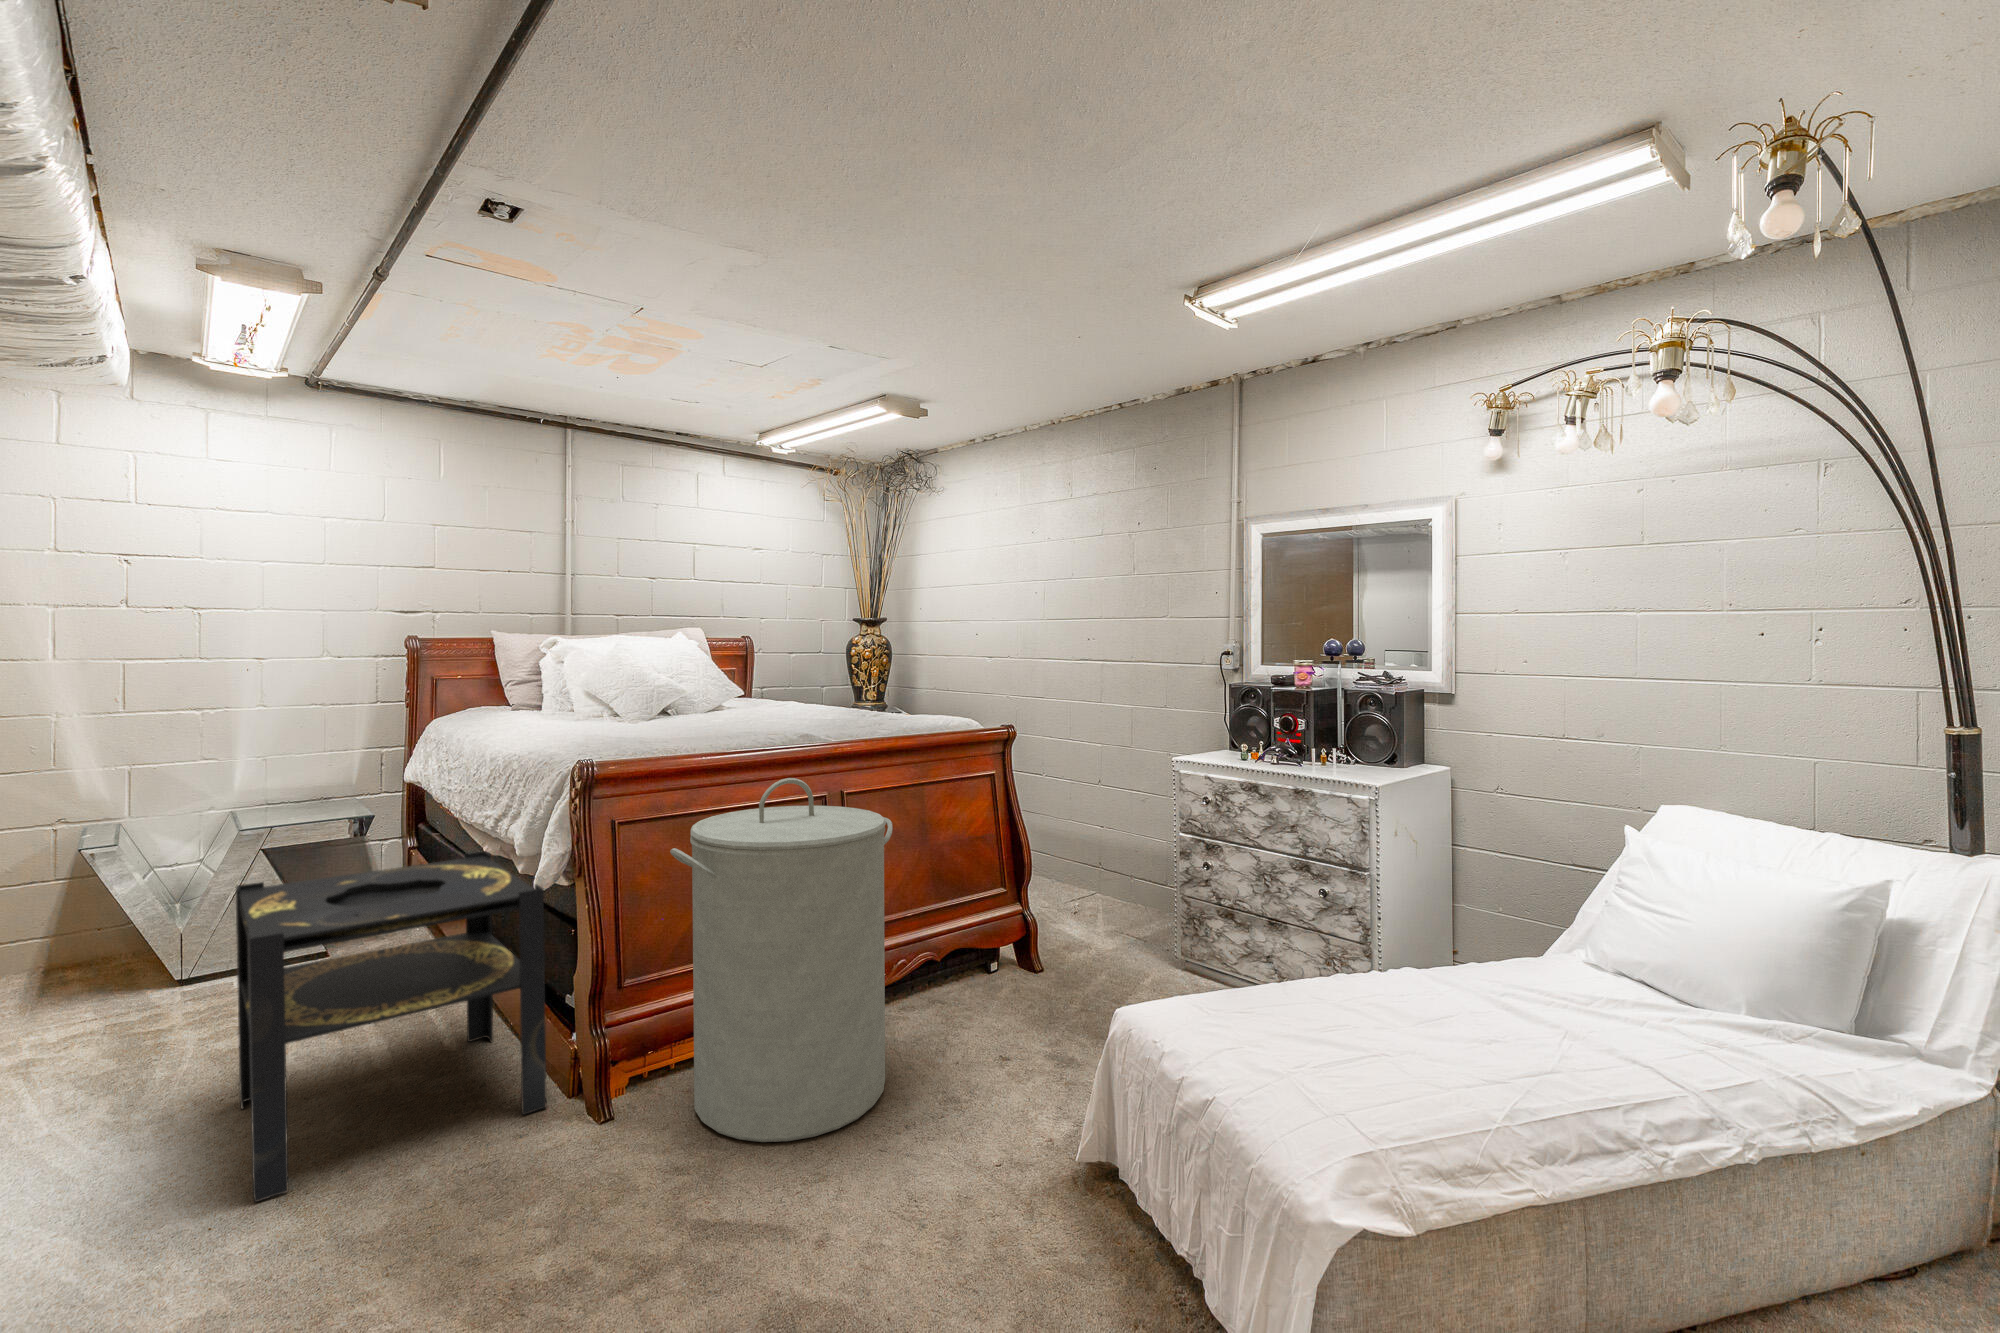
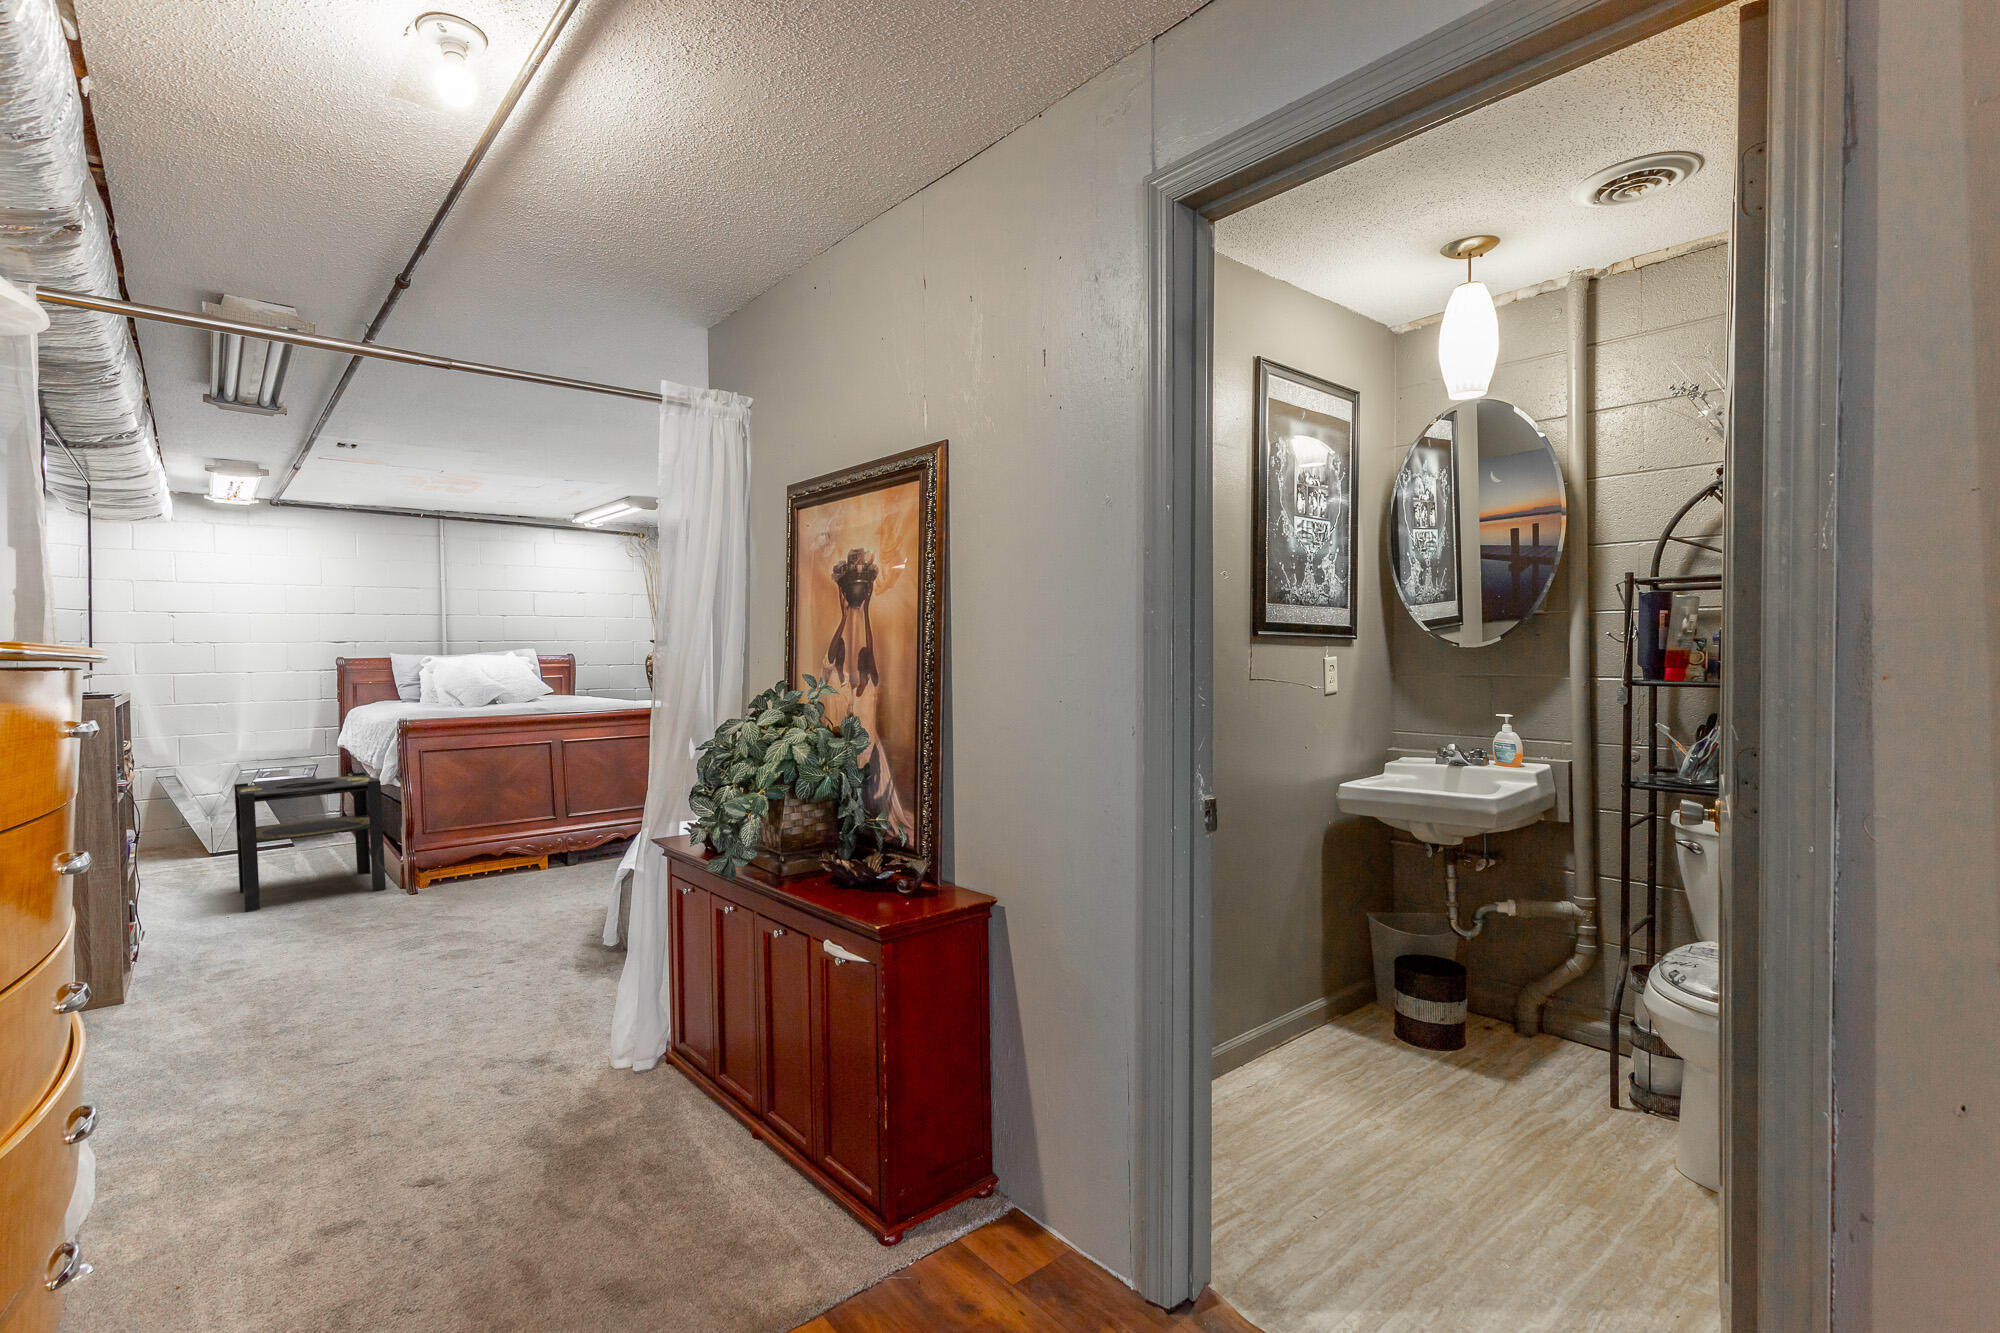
laundry hamper: present [670,778,893,1142] -> none [436,724,566,895]

